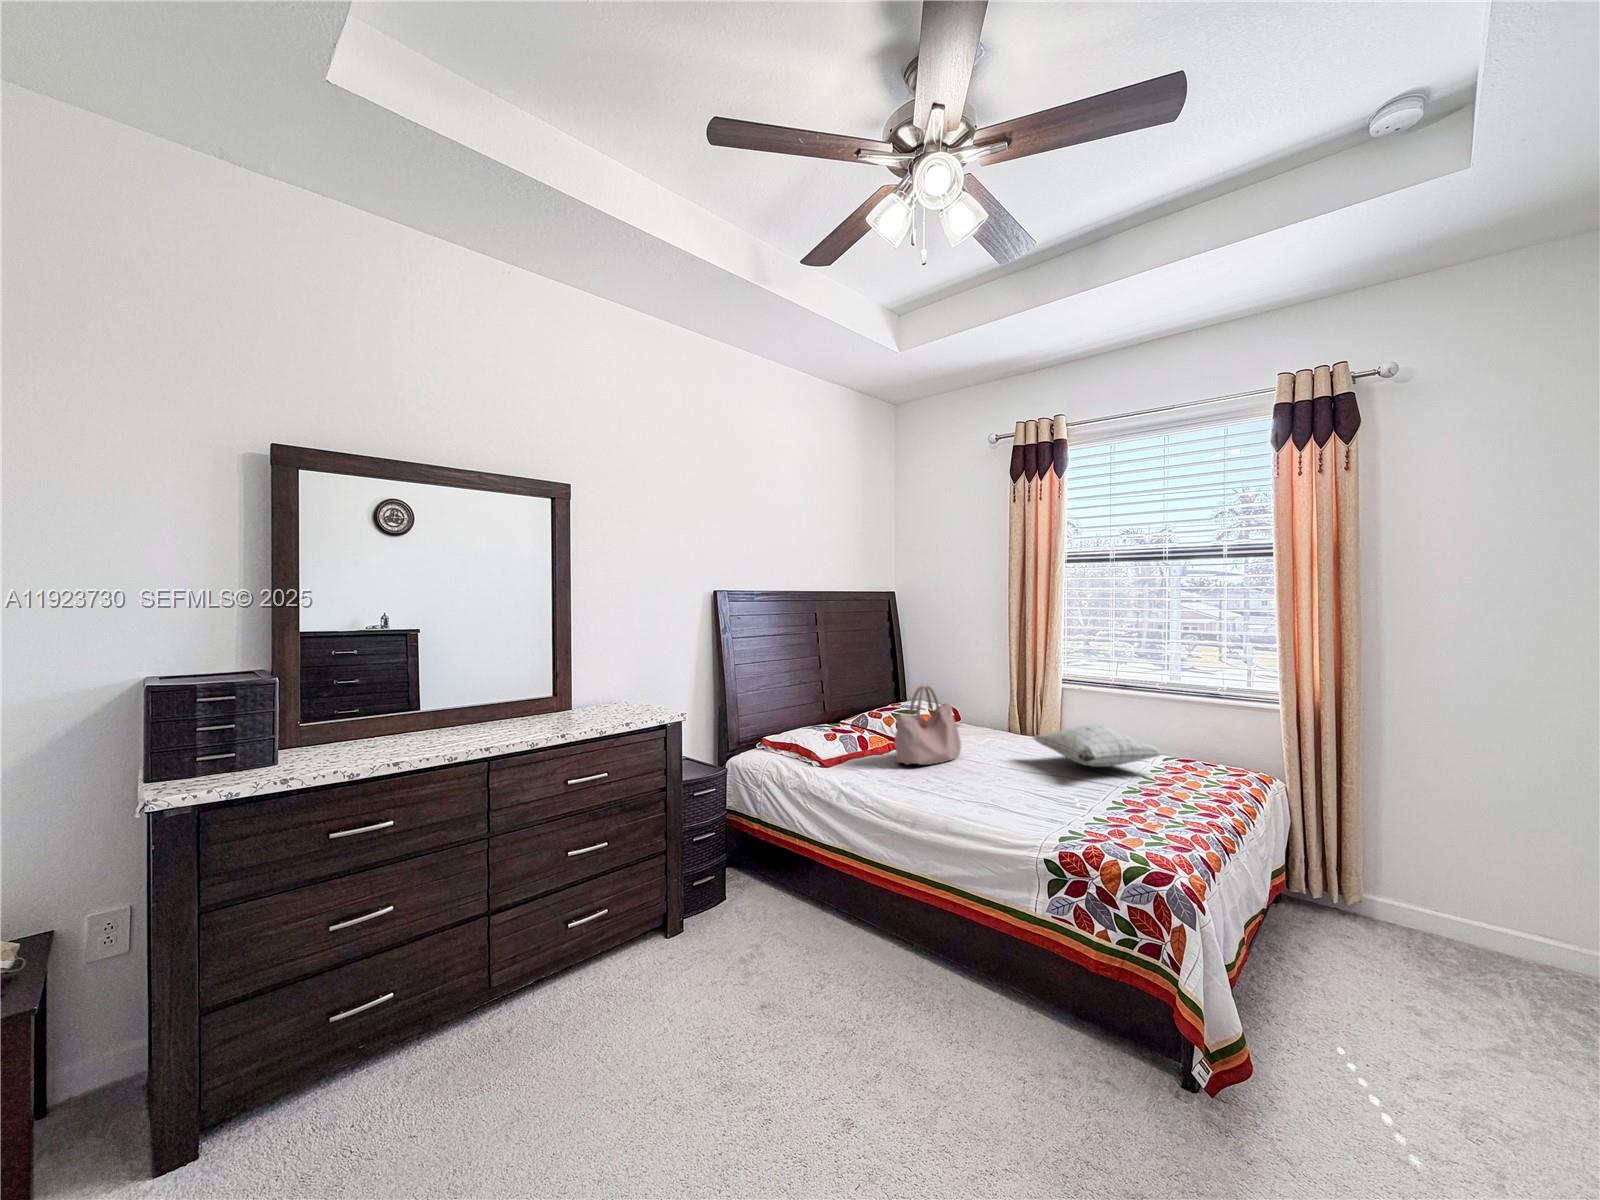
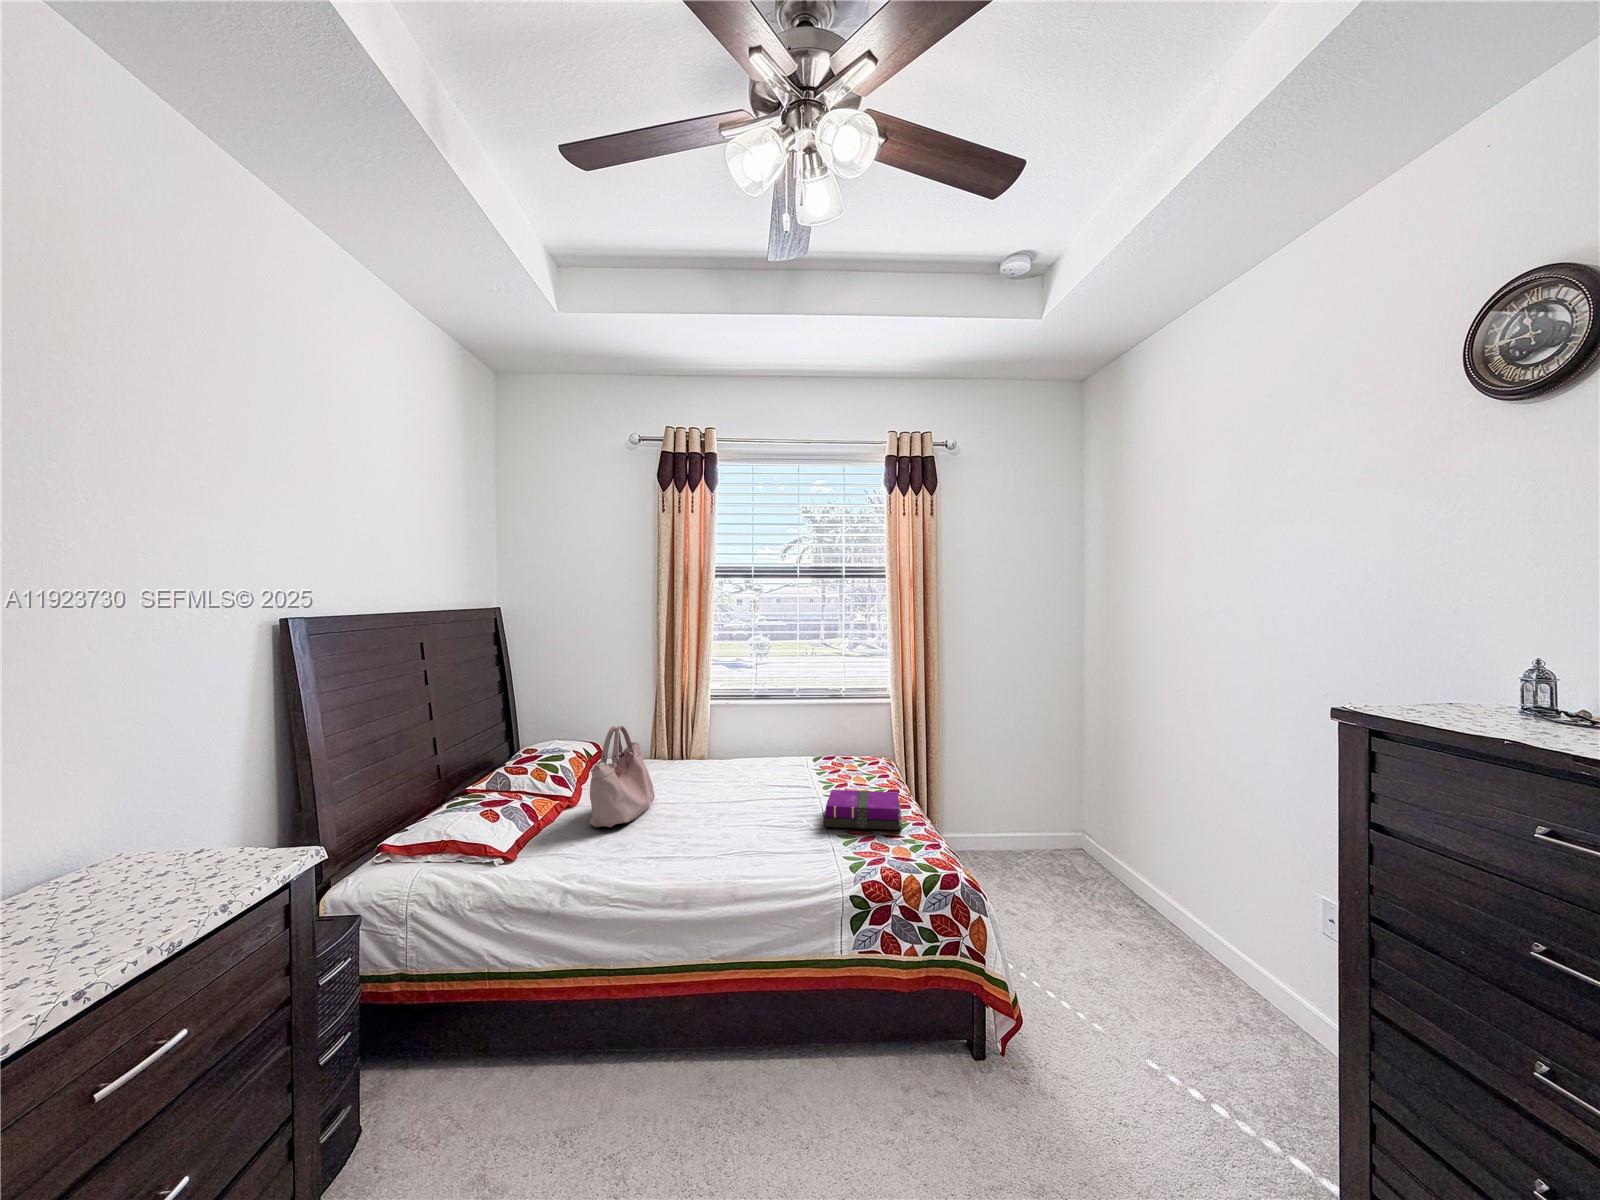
pillow: present [1033,724,1162,767] -> none [722,740,838,782]
notebook: none [1079,776,1190,827] -> present [824,790,902,830]

